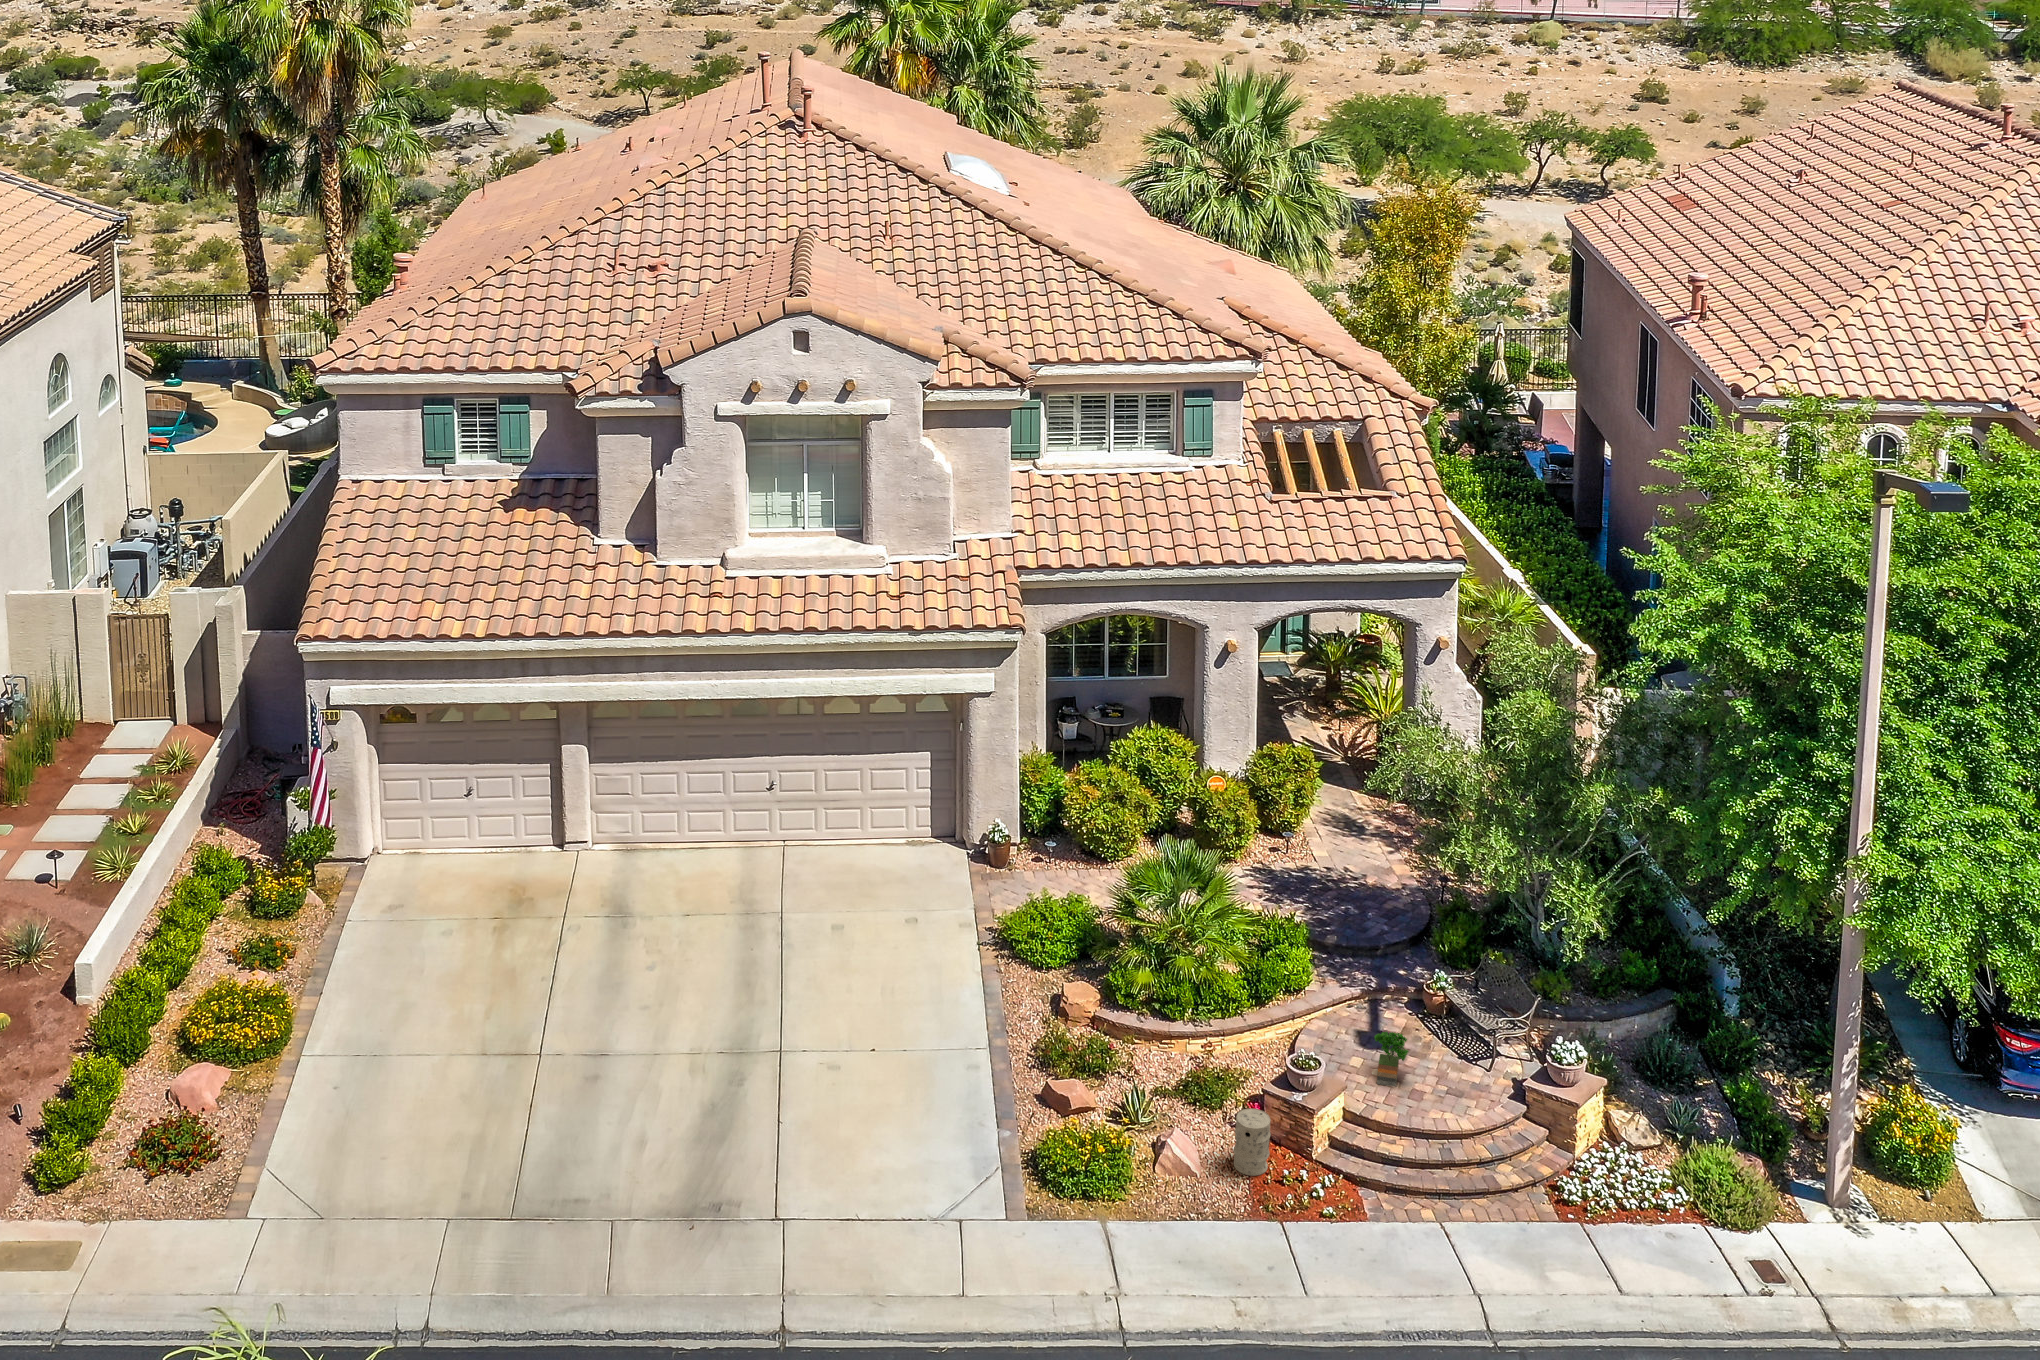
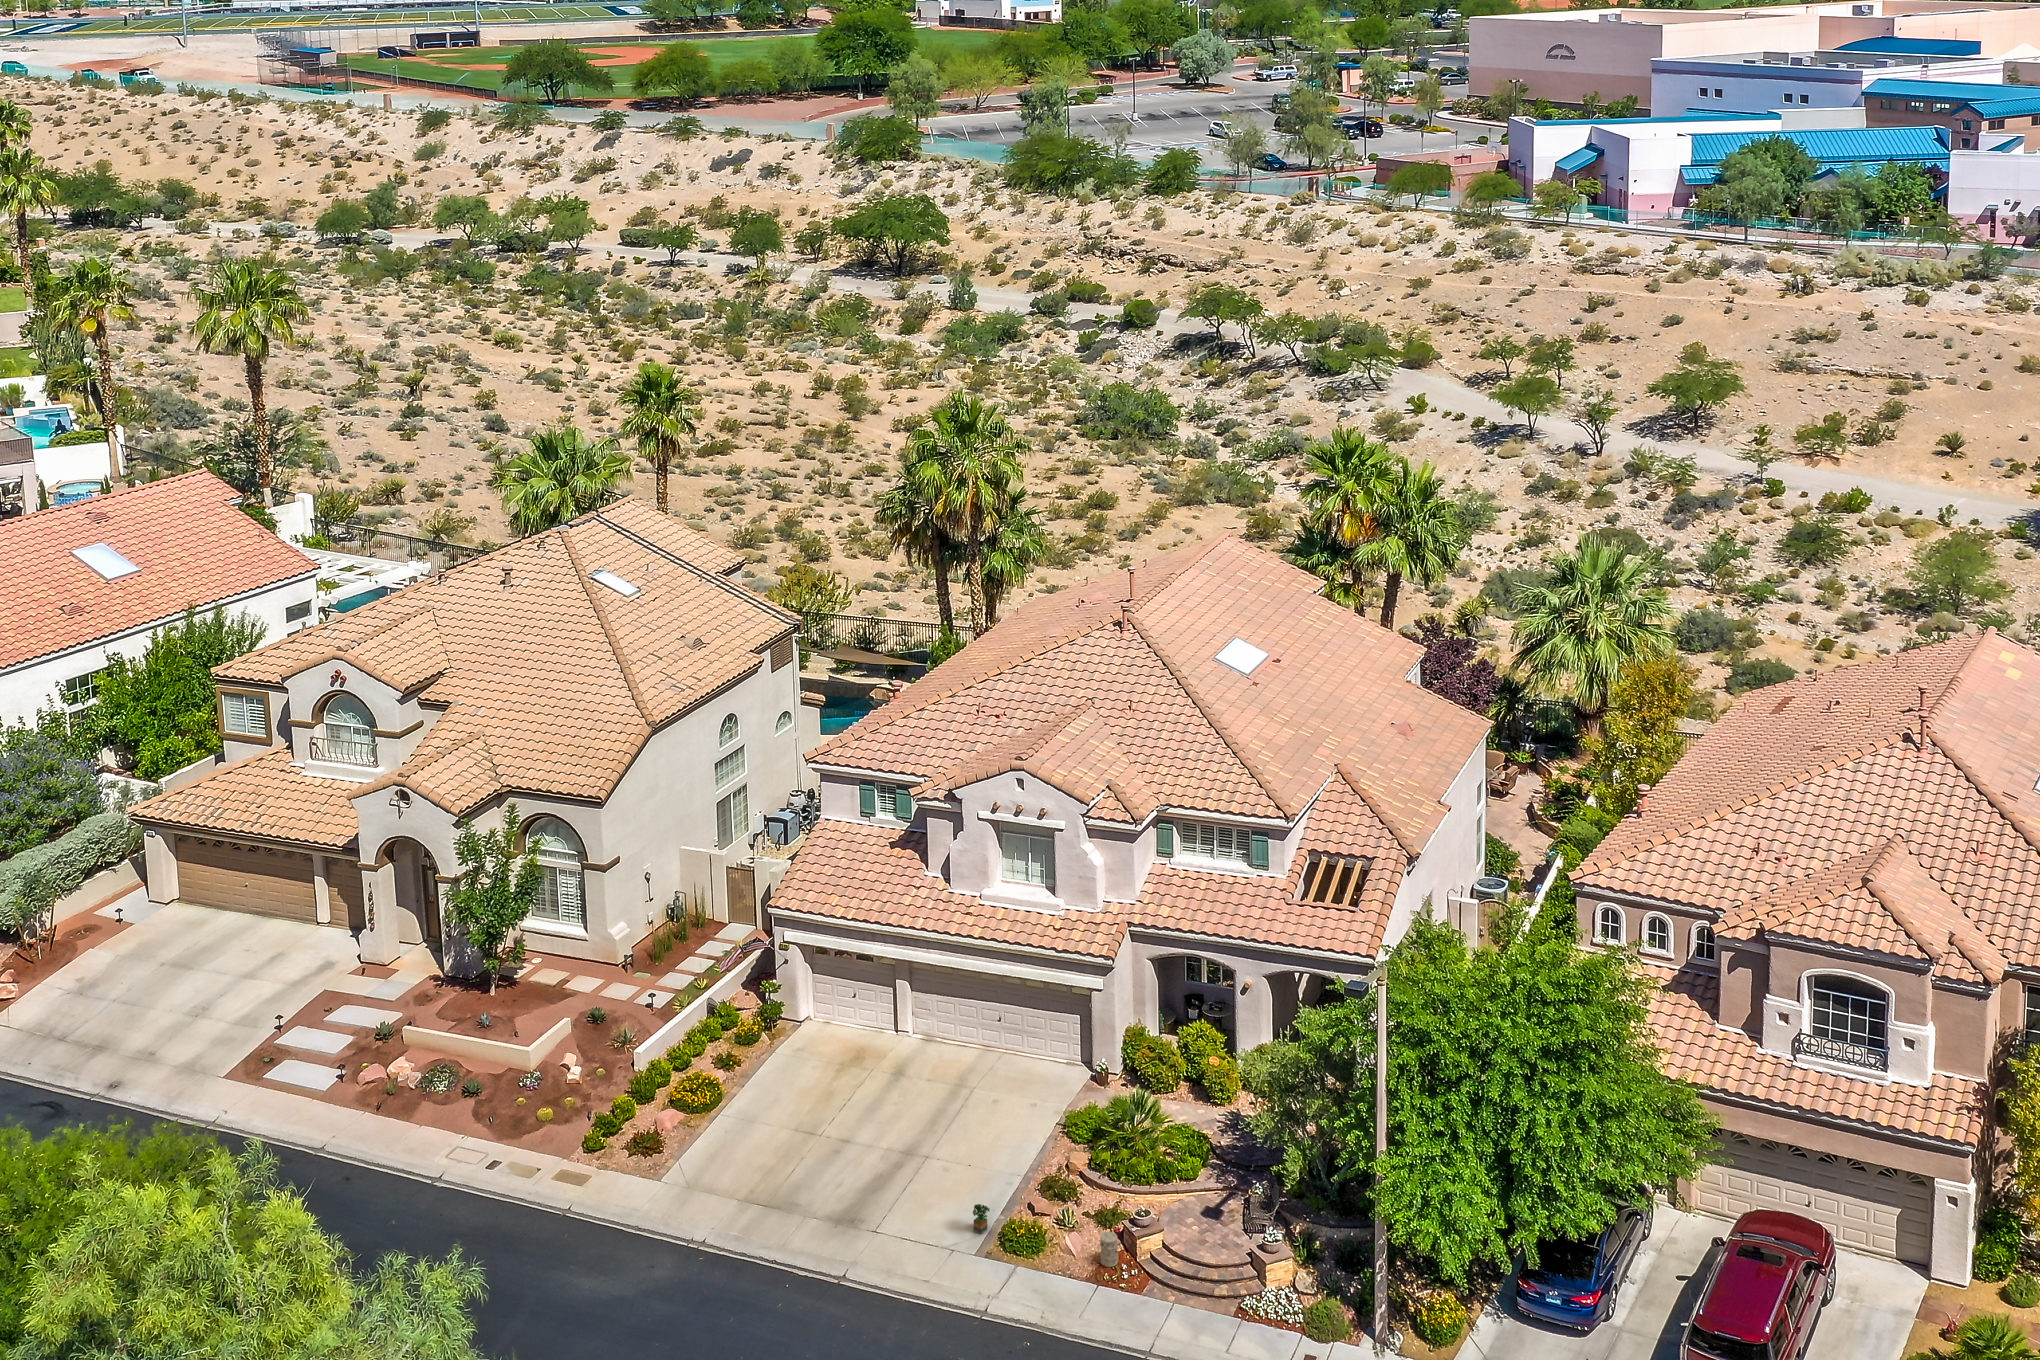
potted tree: present [1374,1032,1409,1086] -> present [973,1204,990,1234]

